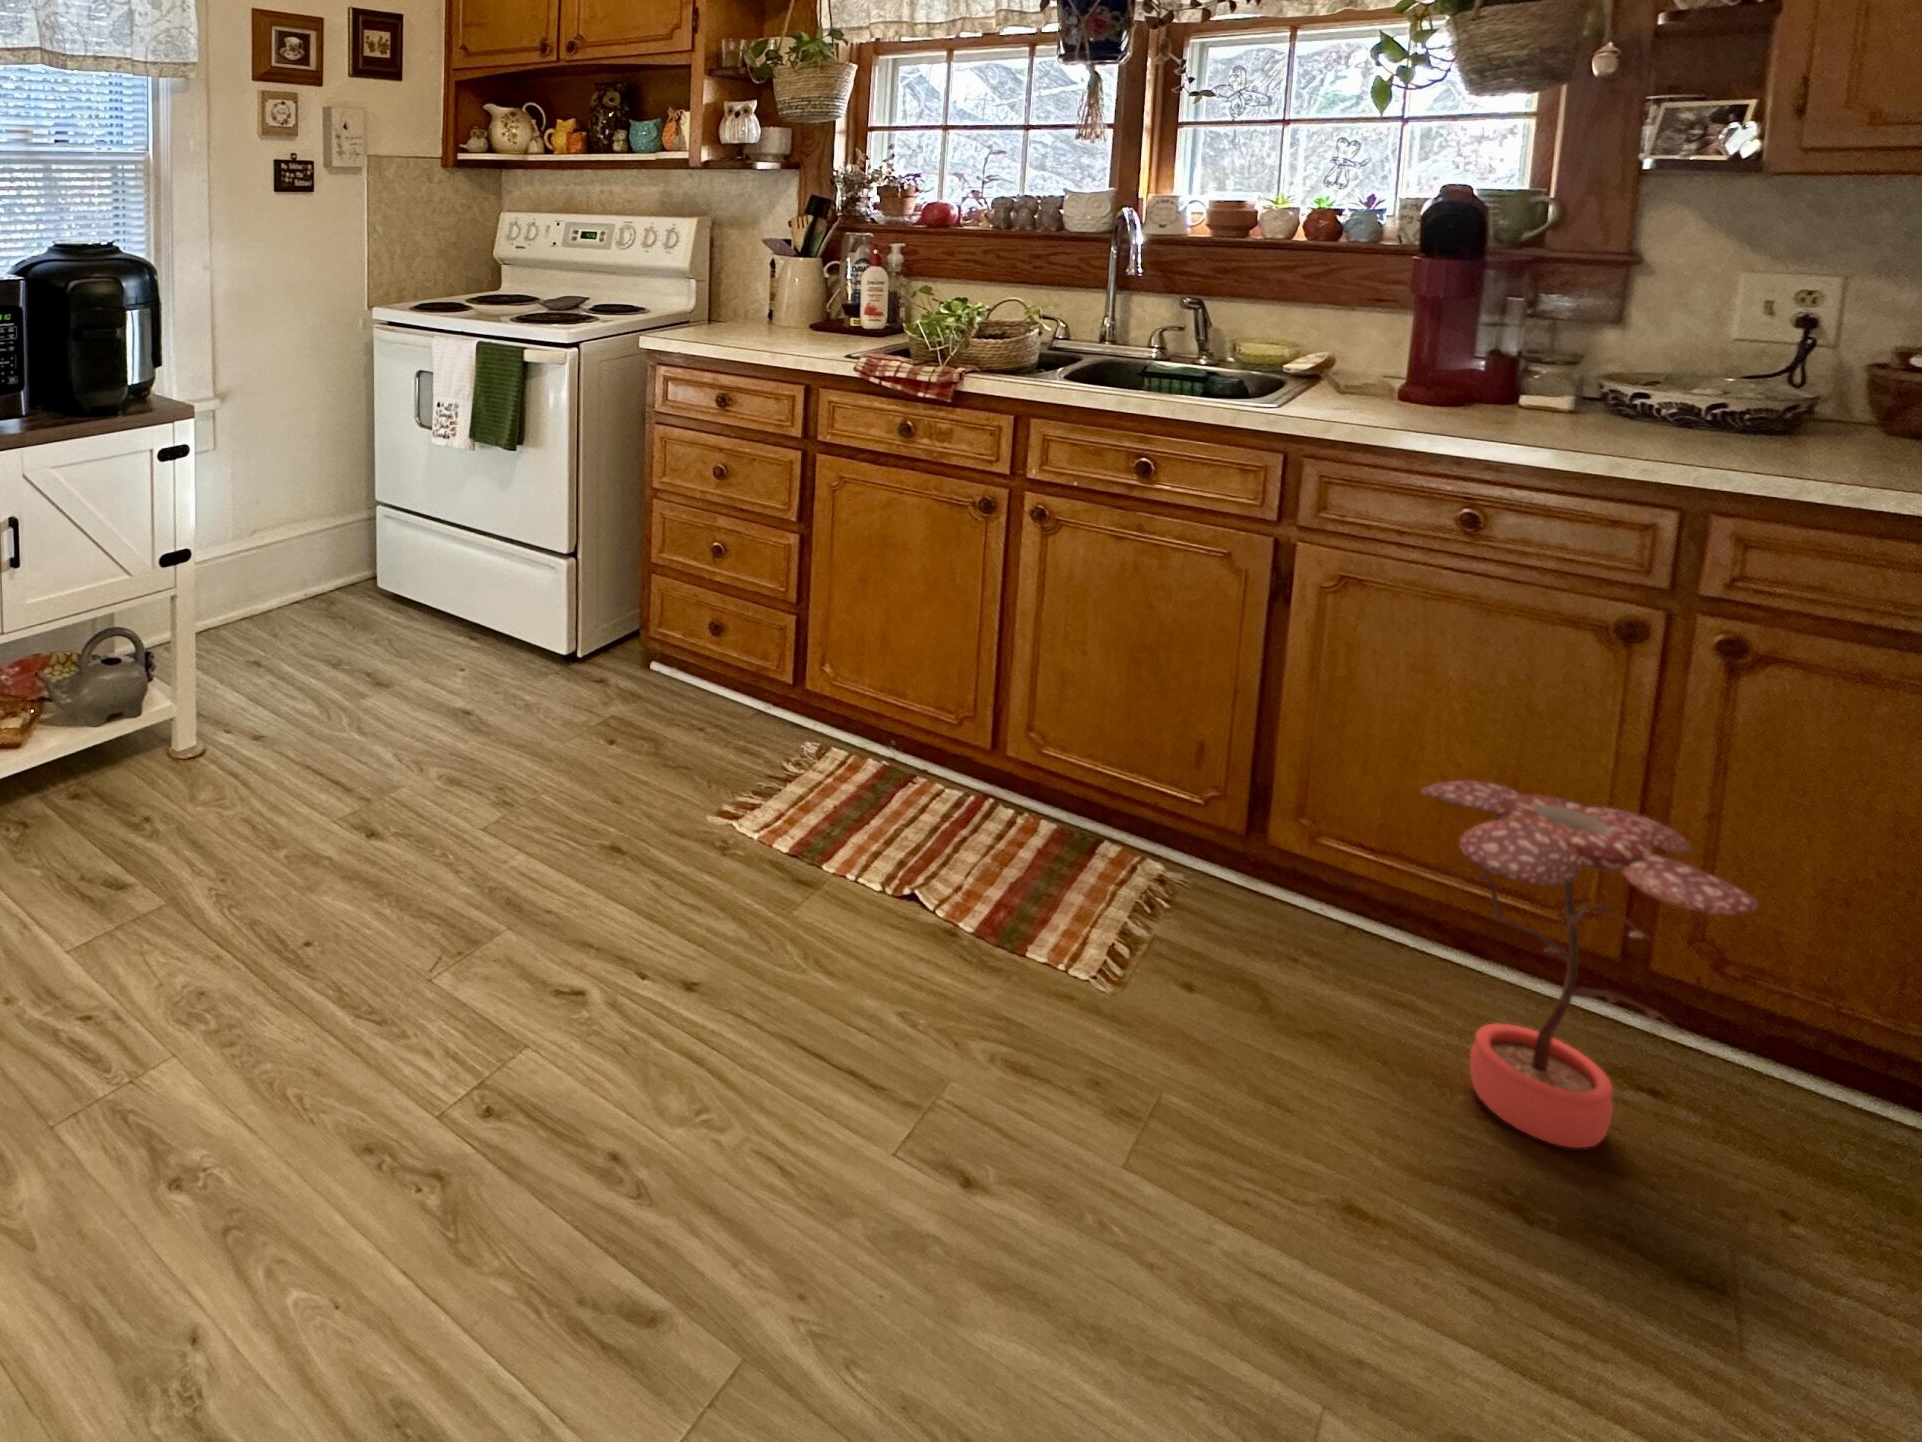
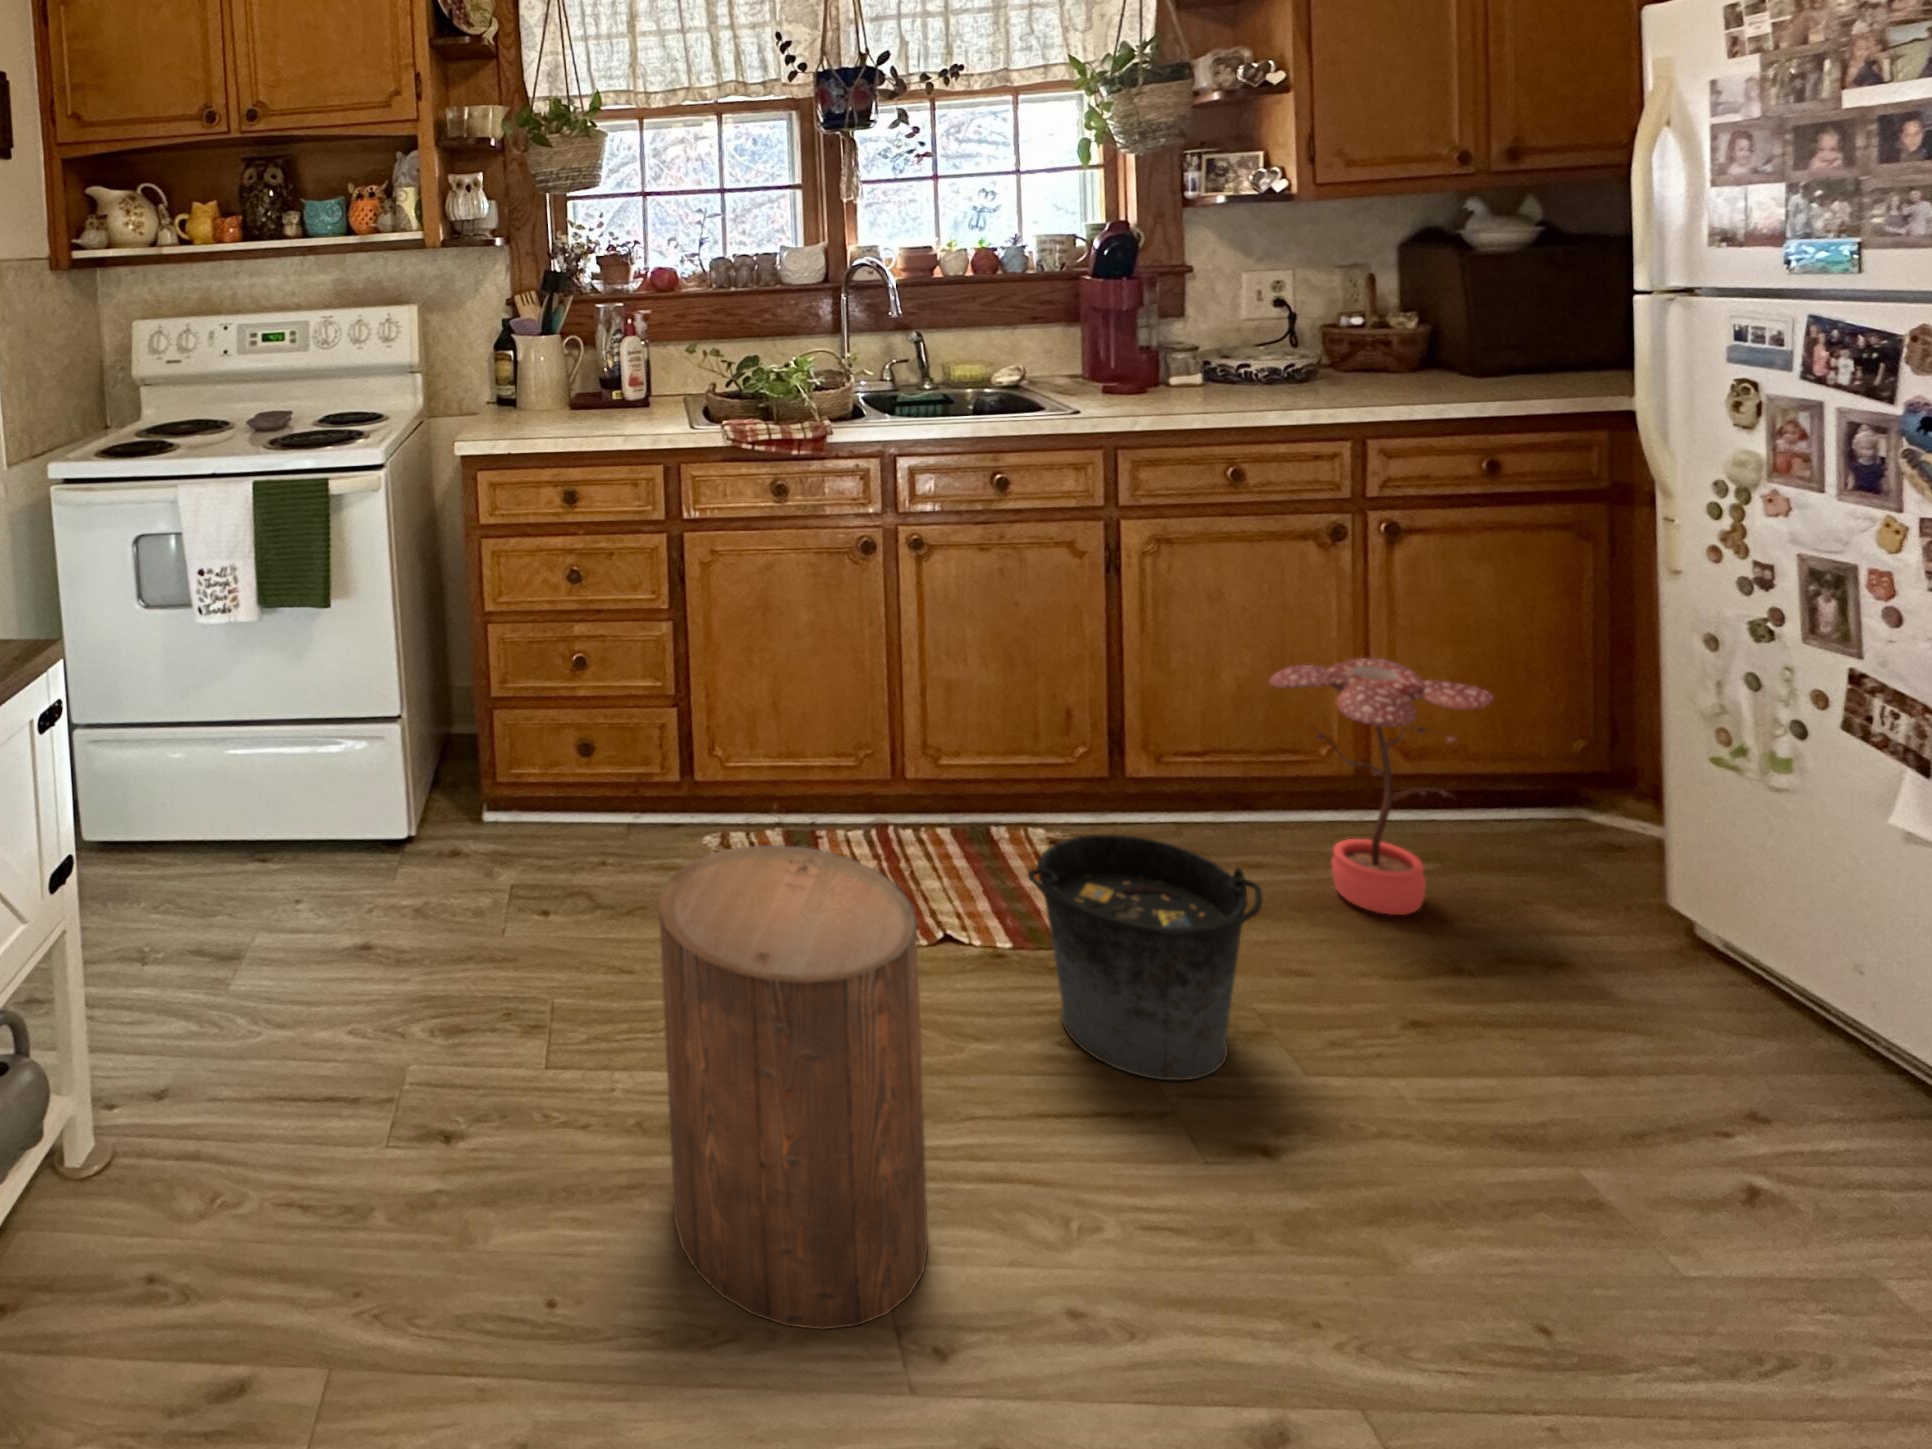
stool: none [411,681,625,1068] -> present [659,845,928,1330]
bucket: none [888,828,1133,1112] -> present [1028,834,1262,1081]

